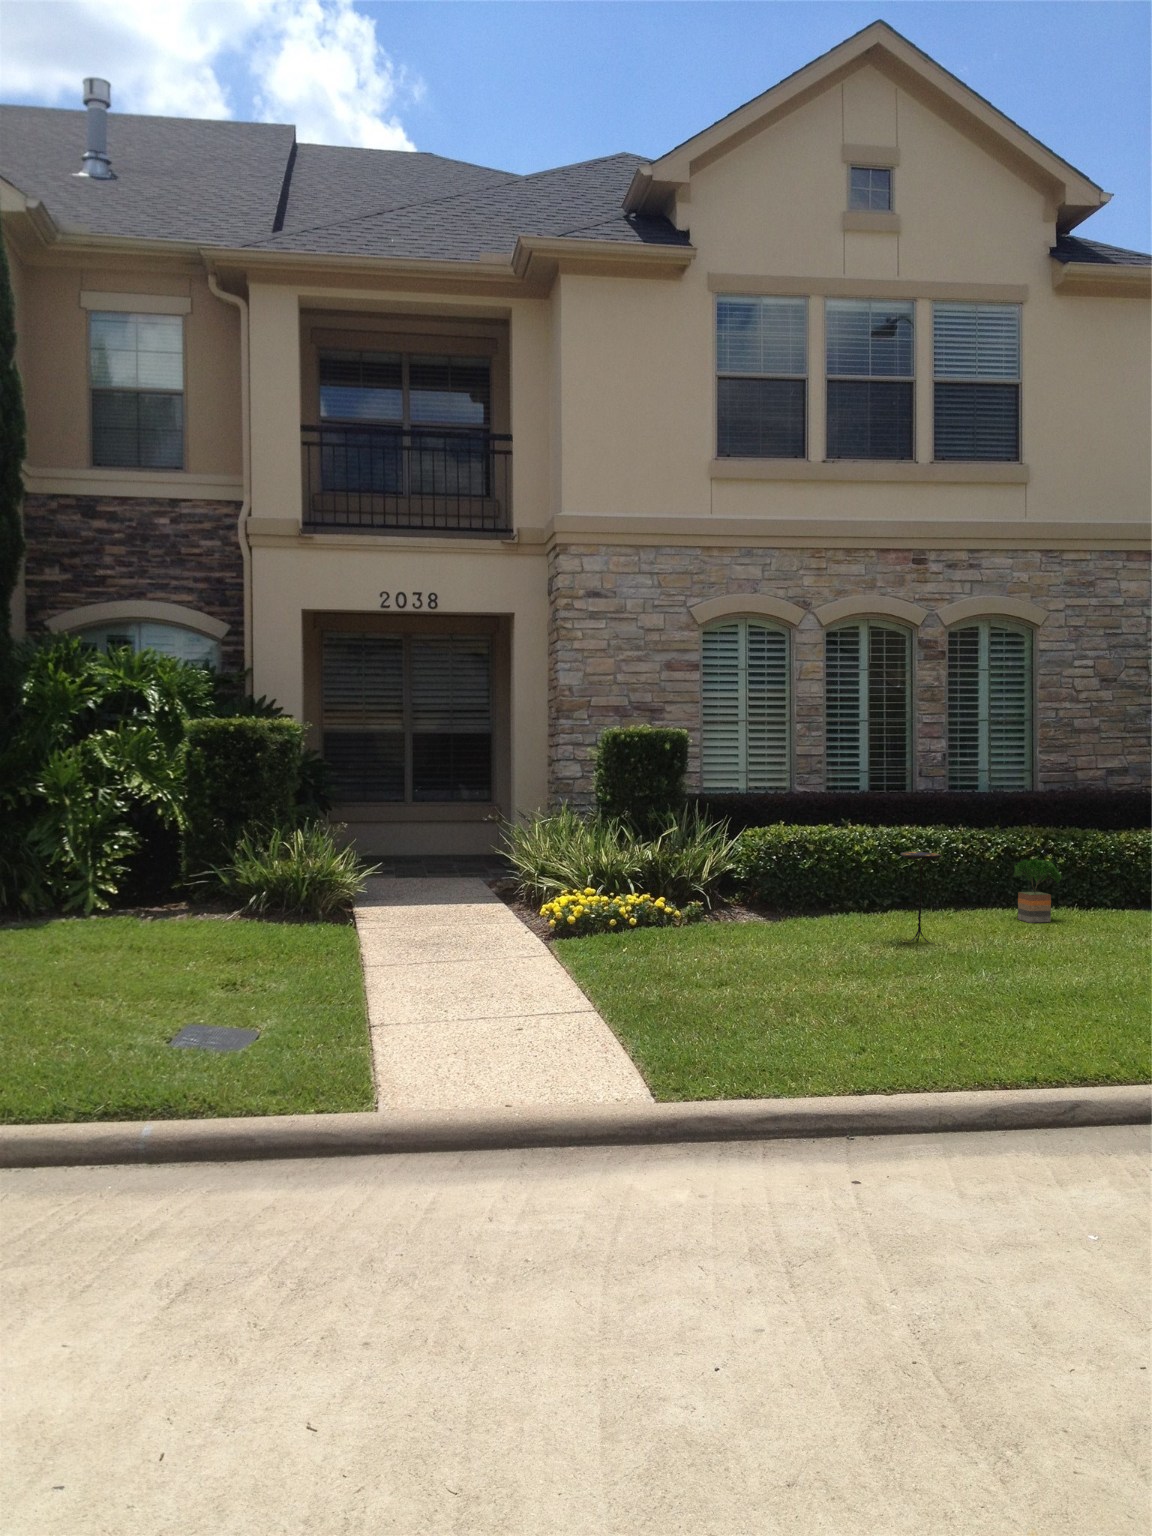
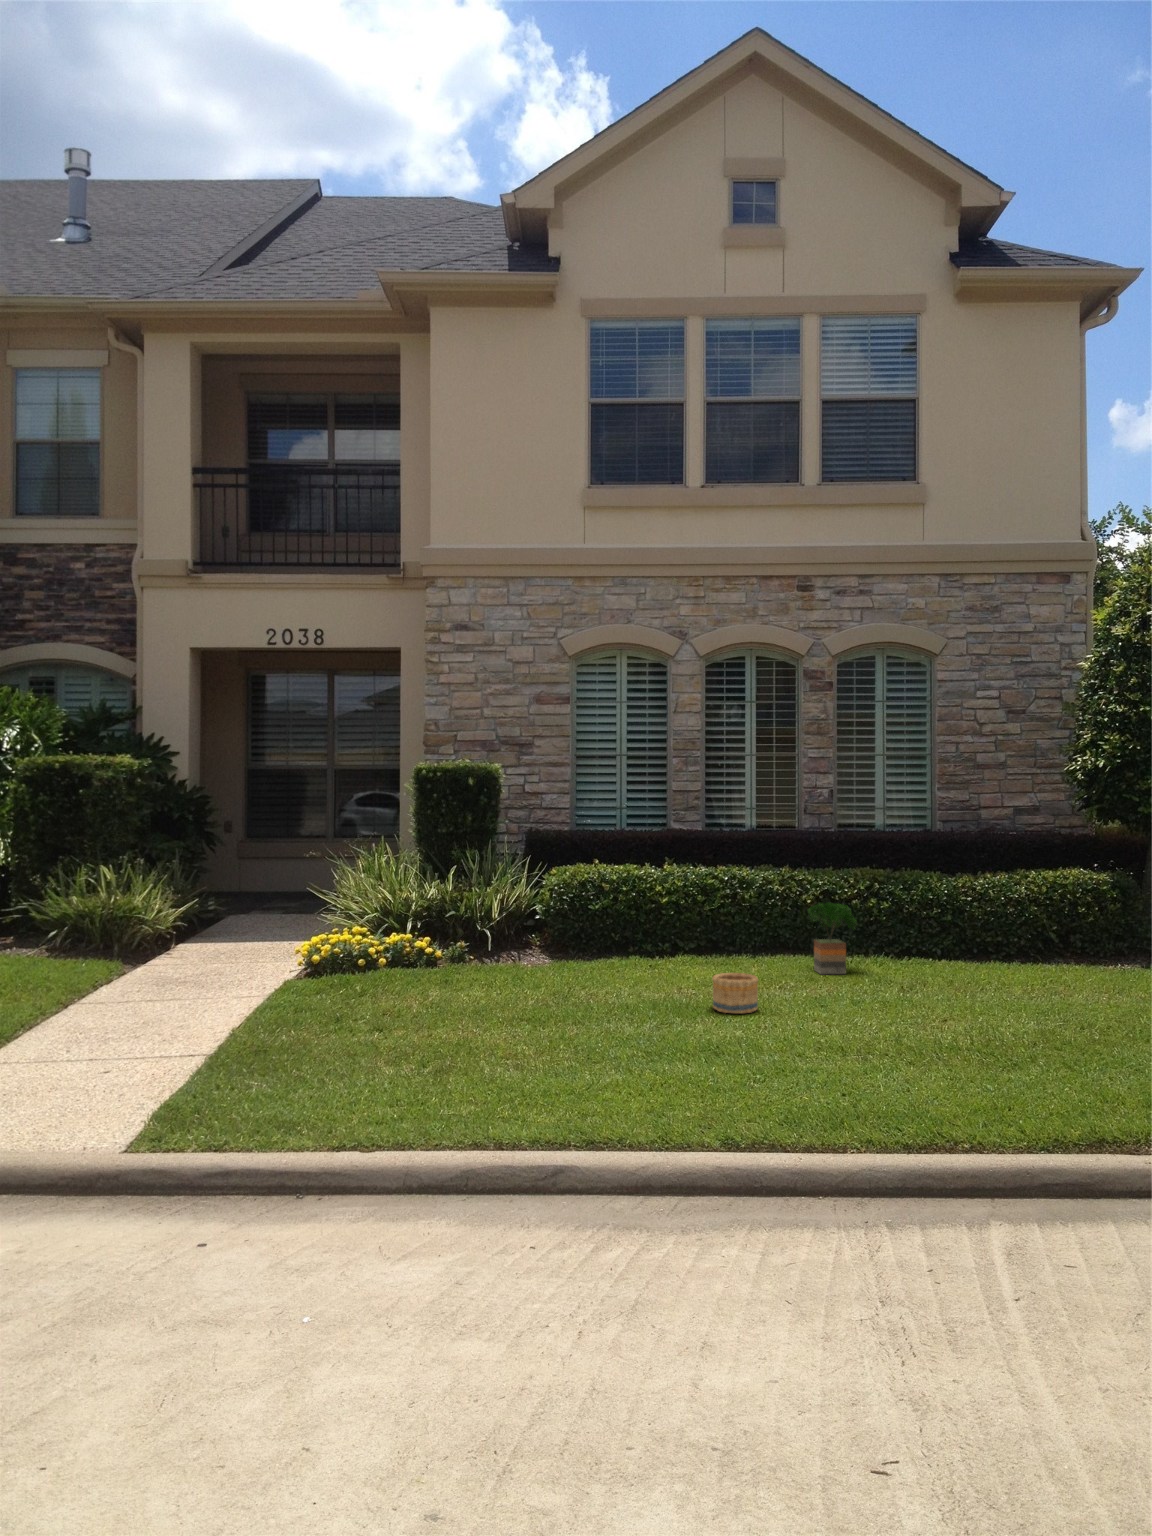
side table: present [901,852,942,944] -> none [638,893,684,1000]
basket: none [978,920,1019,953] -> present [712,973,758,1014]

